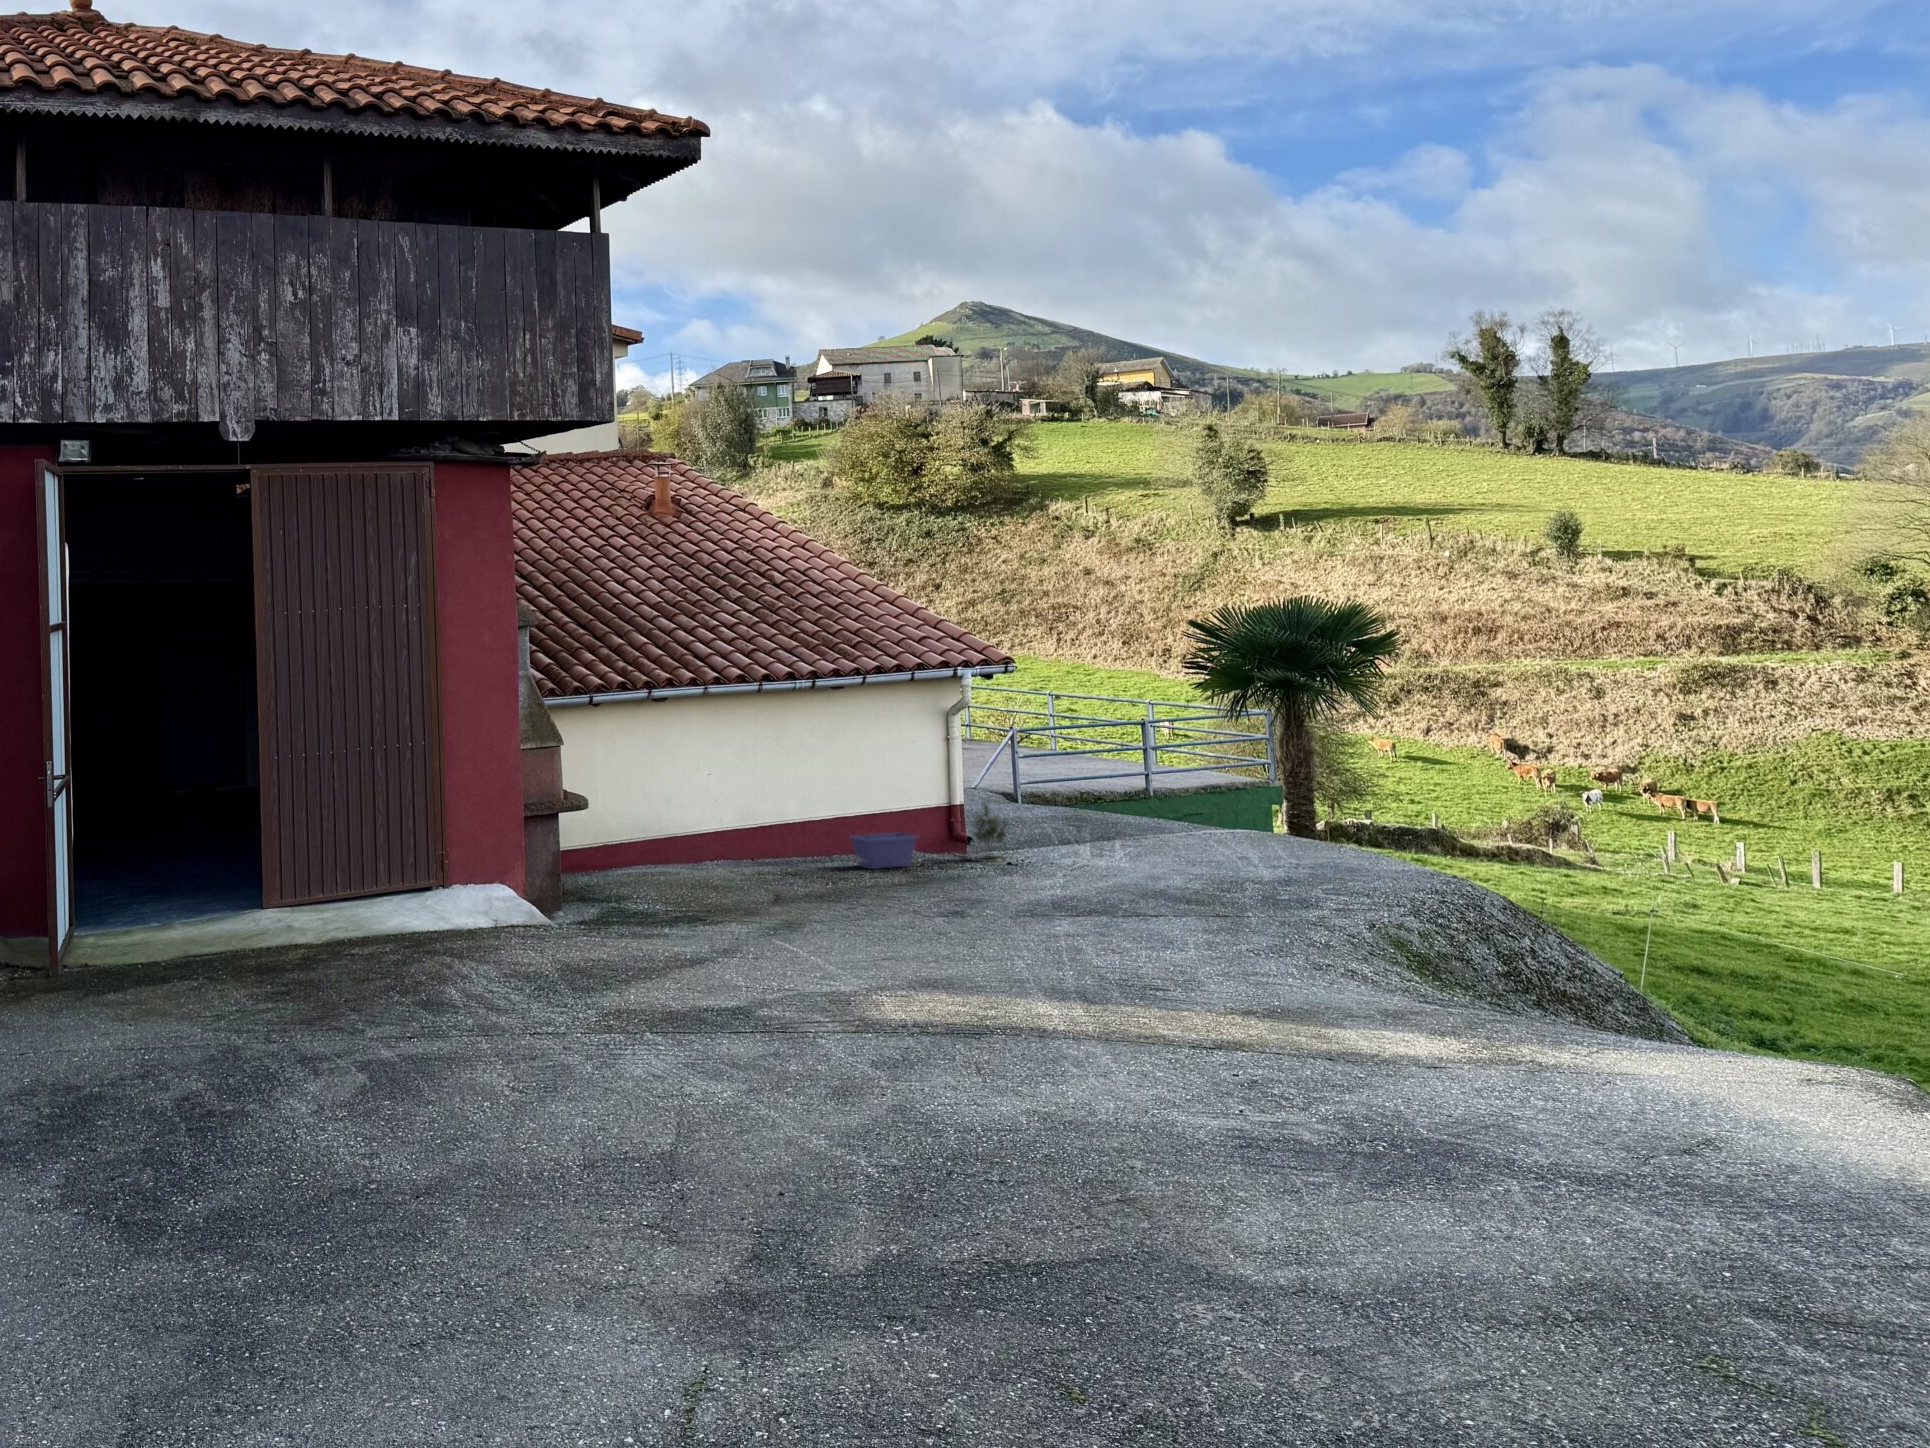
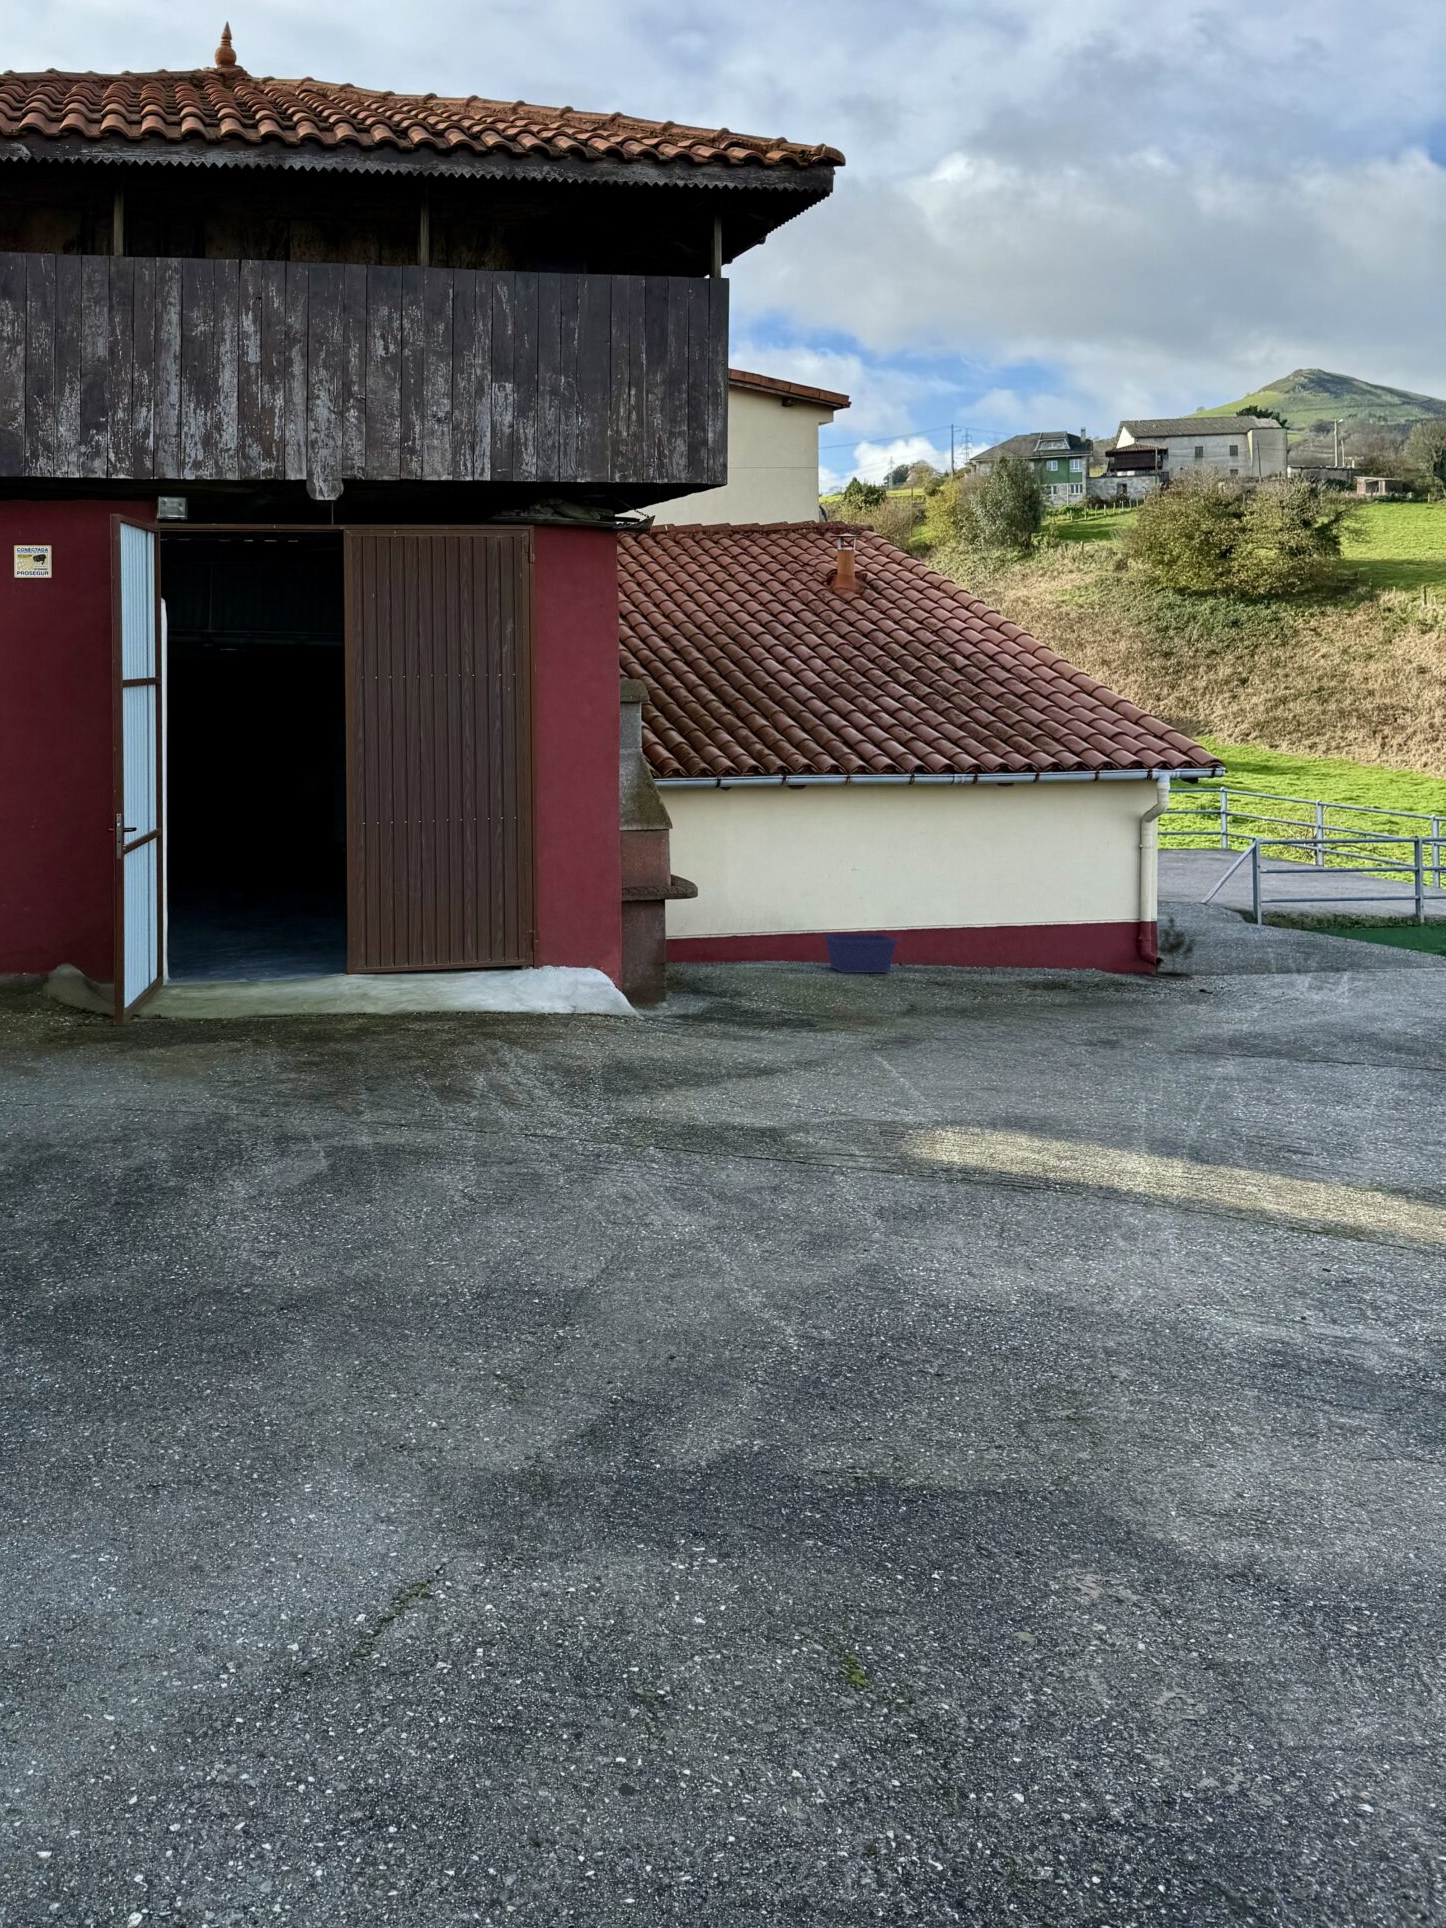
storage bin: present [850,833,917,869] -> present [823,934,898,973]

